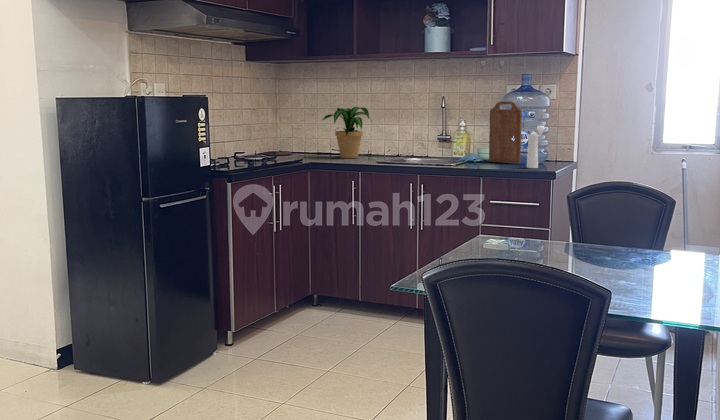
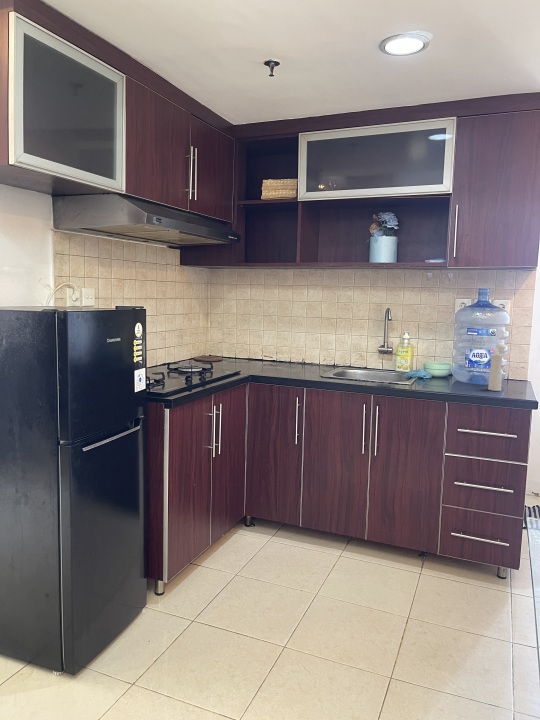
cutting board: present [489,101,522,163] -> none [437,316,476,382]
potted plant: present [323,107,372,158] -> none [257,316,311,370]

